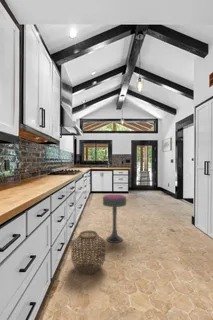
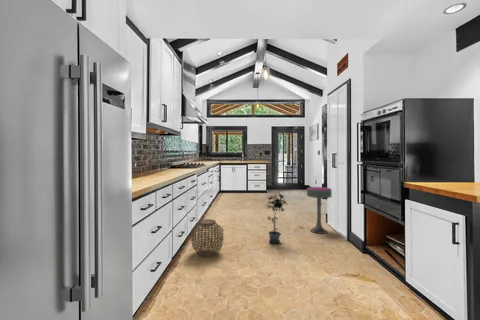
bar stool: present [103,195,126,243] -> present [307,187,332,234]
potted plant: none [144,199,169,252] -> present [268,193,286,243]

